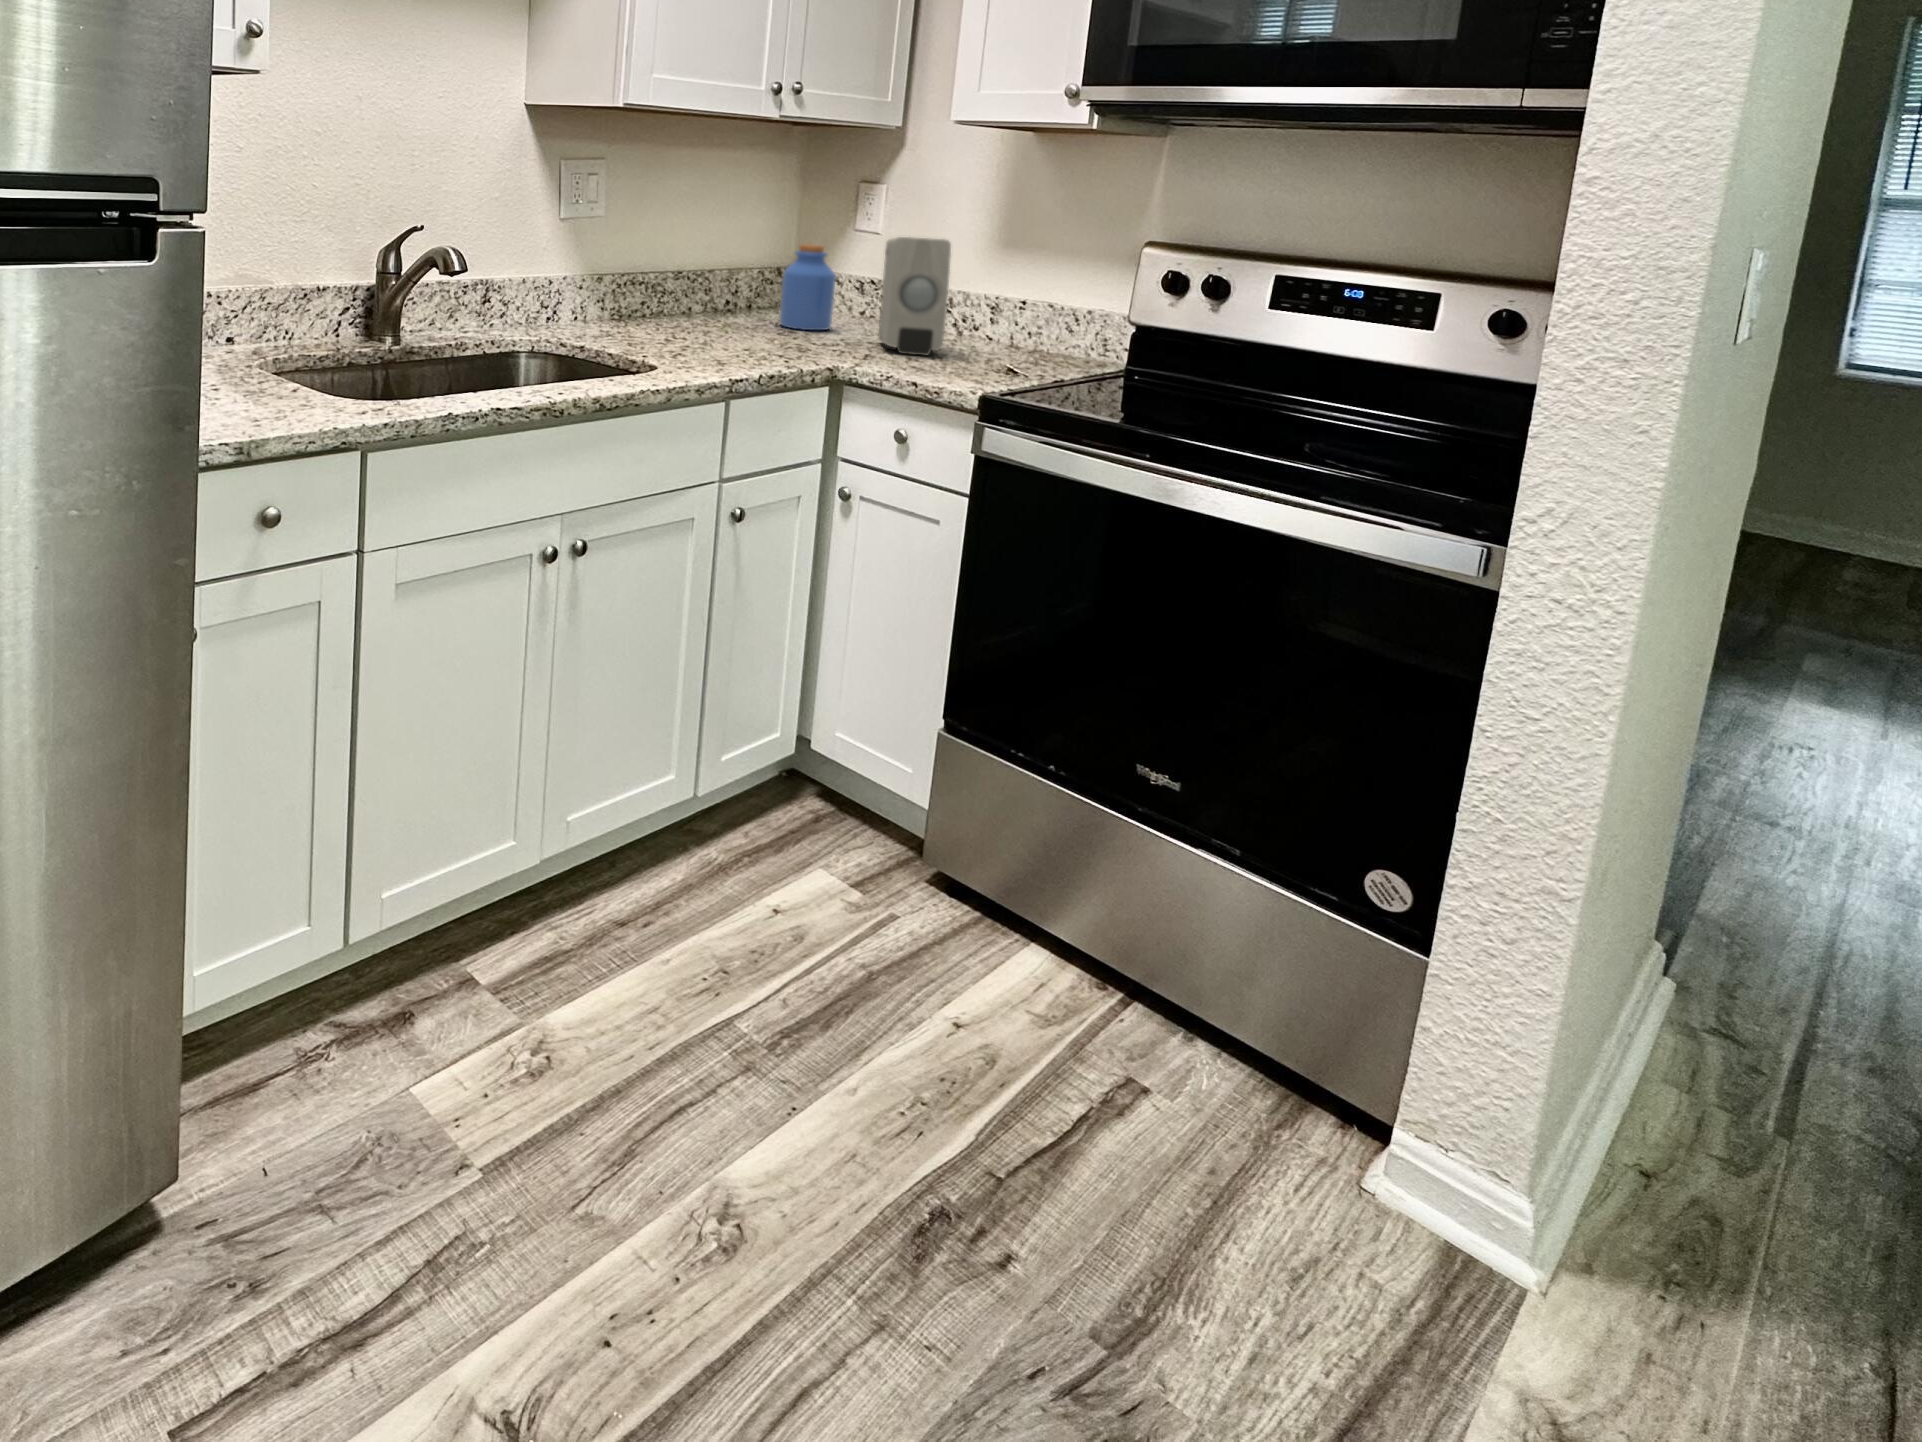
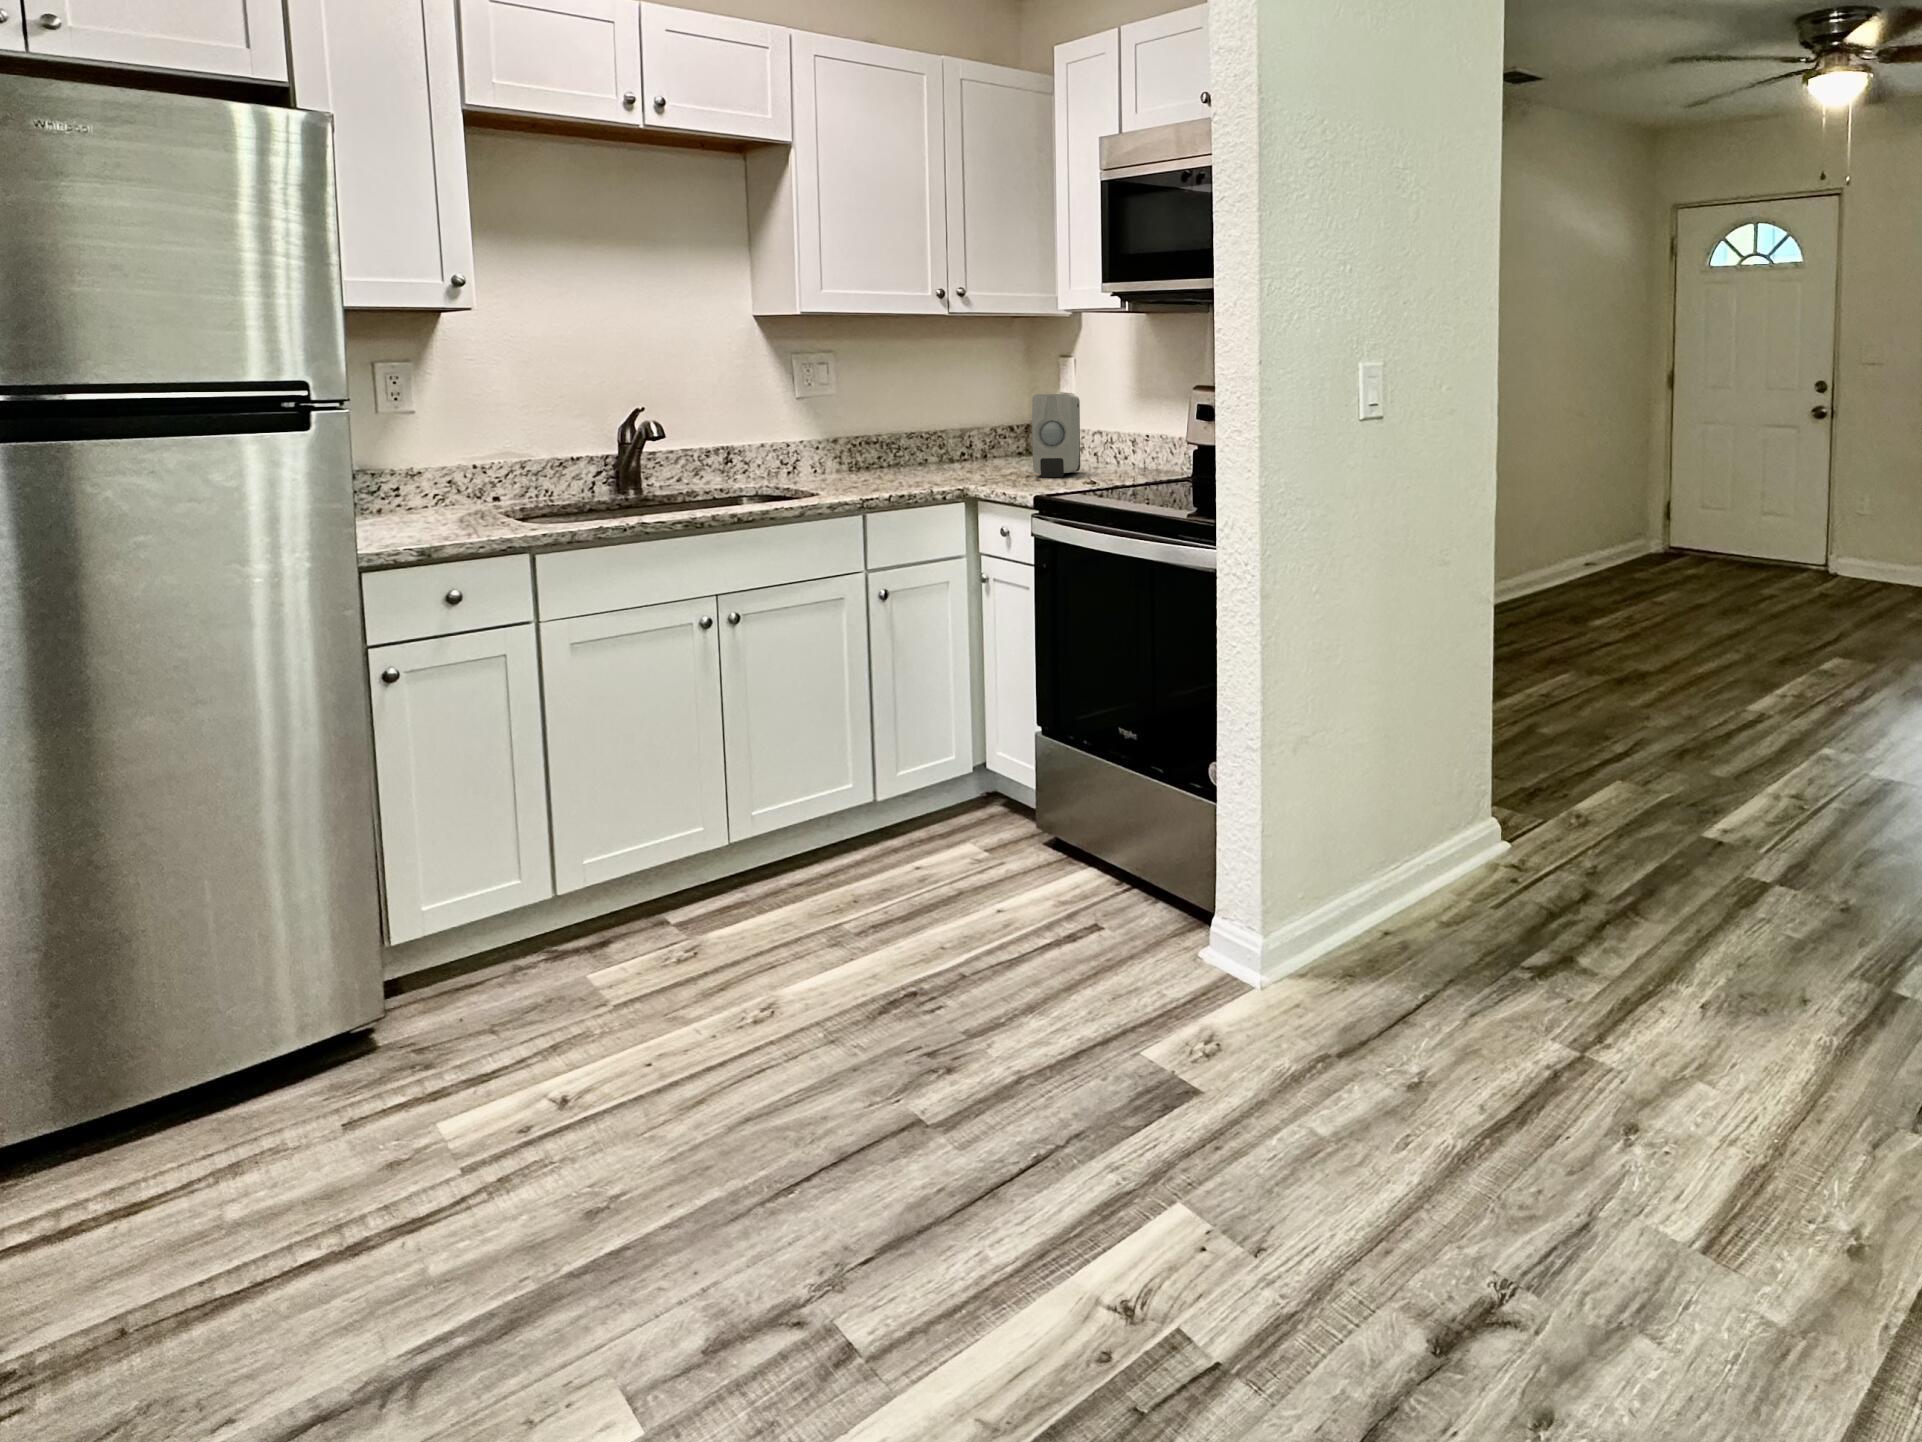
jar: present [779,244,836,330] -> none [989,406,1029,468]

